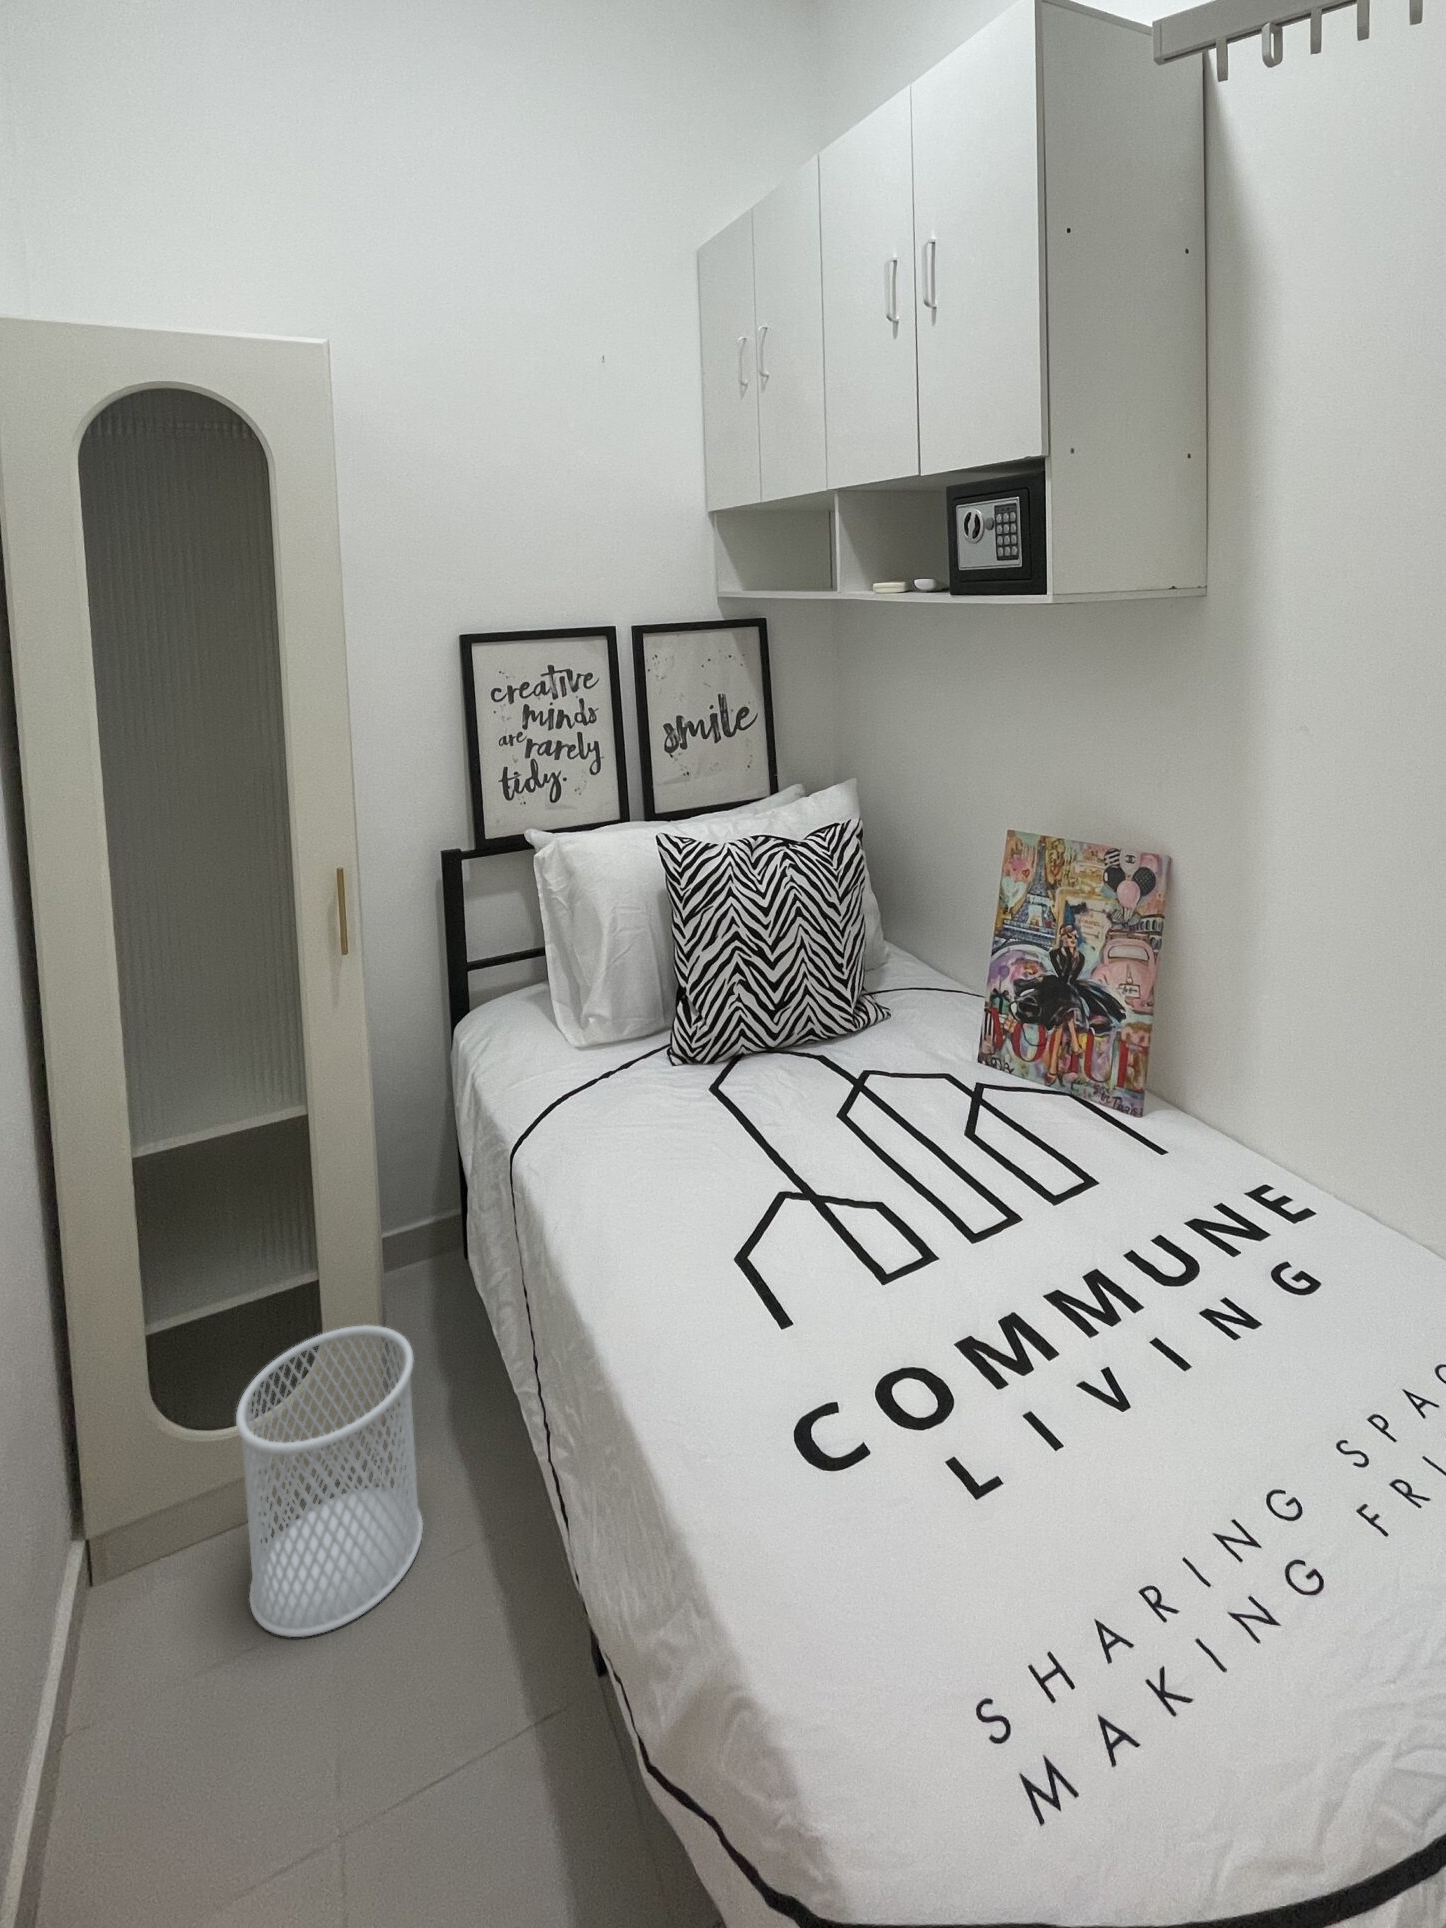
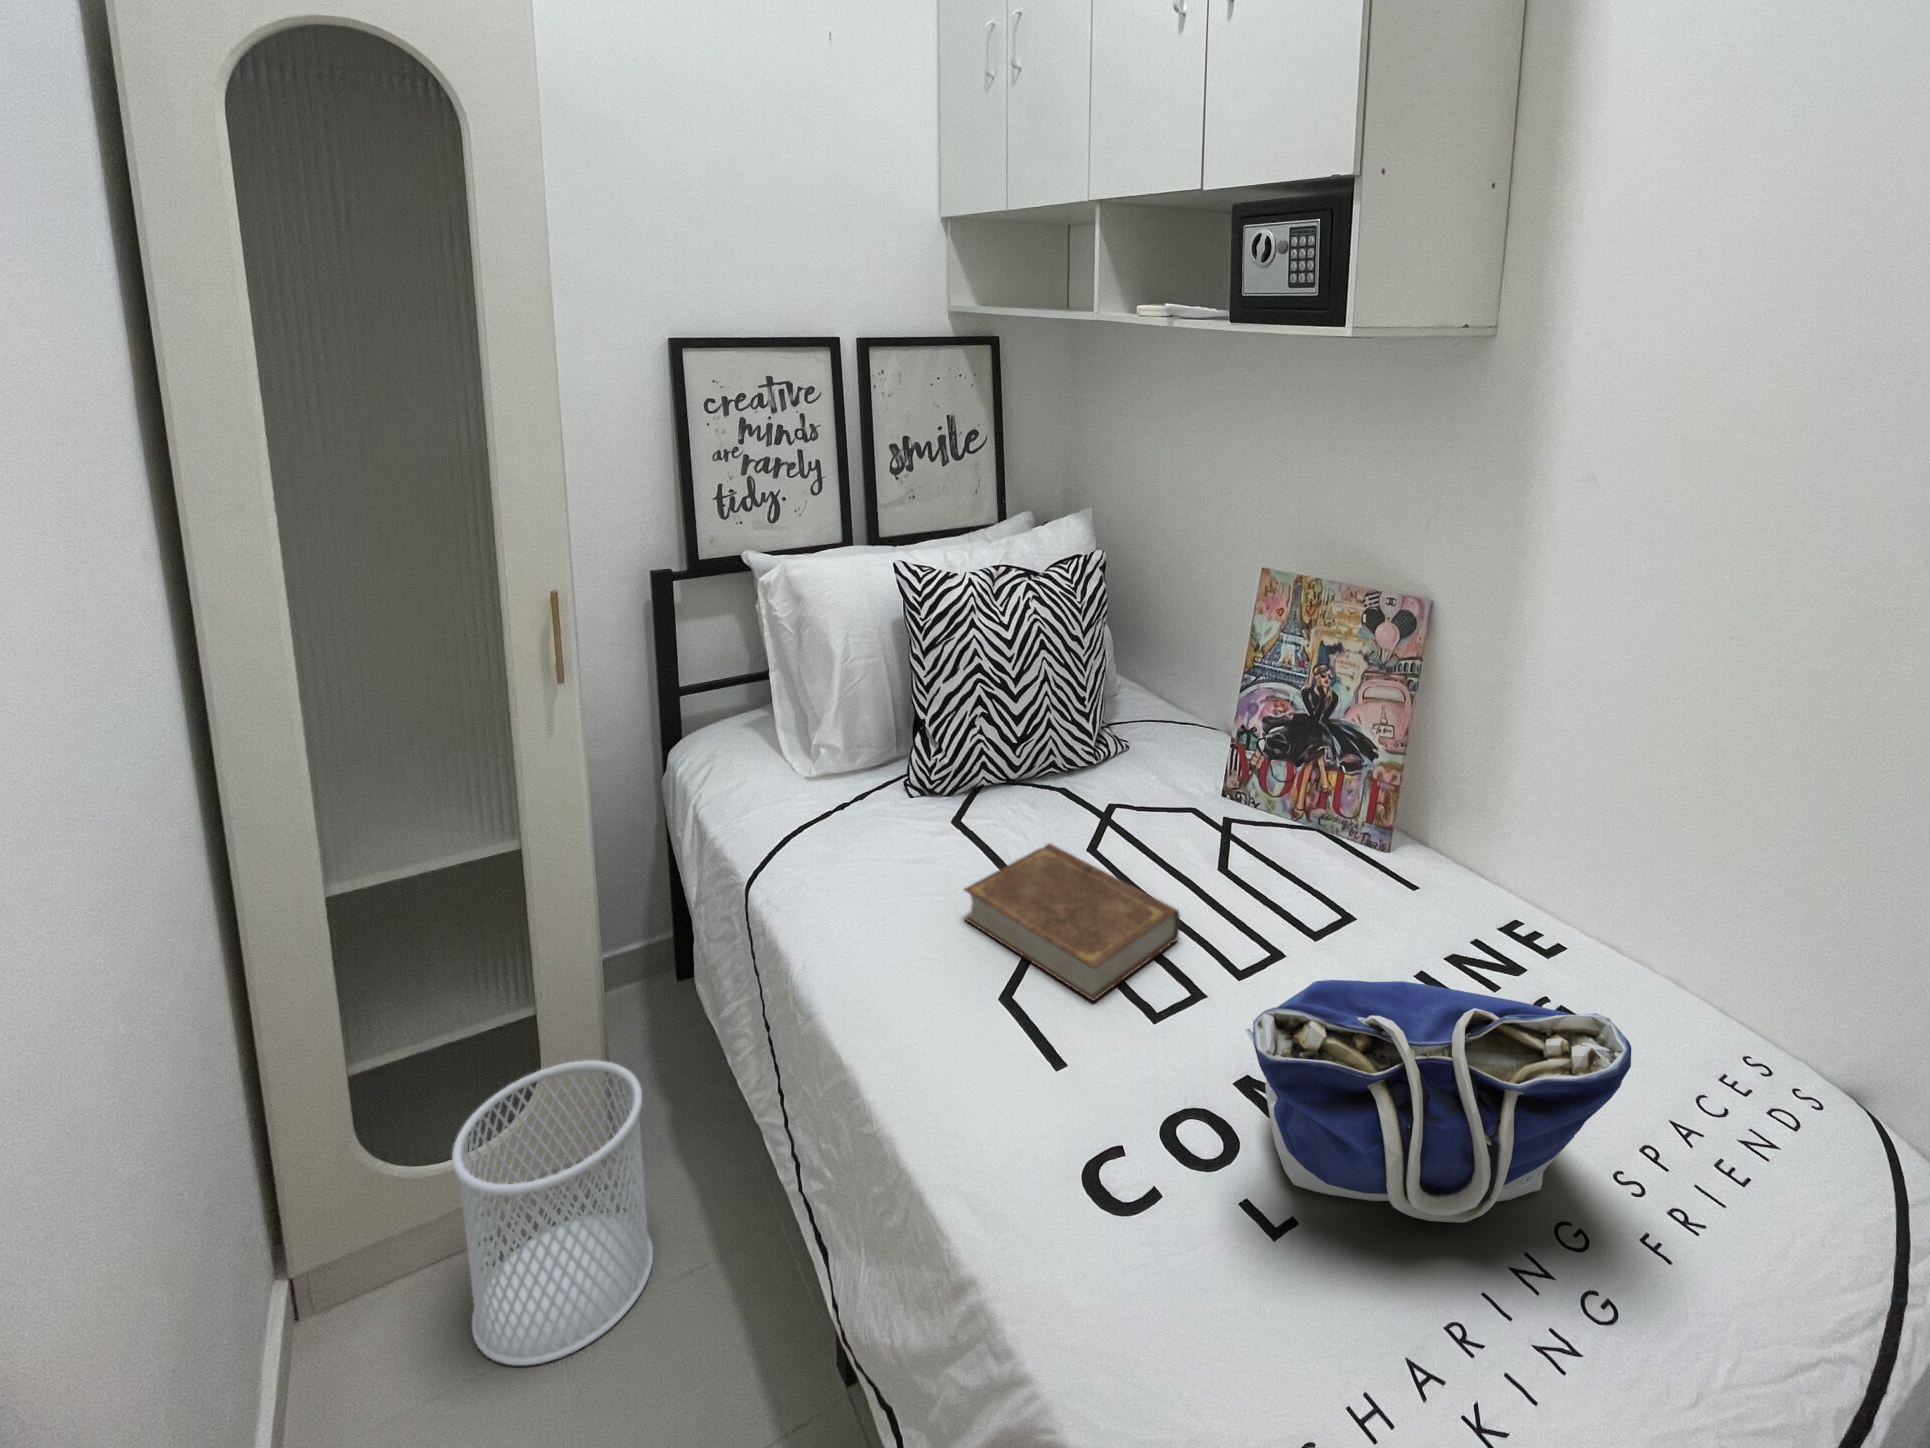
book: none [708,1106,916,1260] -> present [964,844,1180,1001]
tote bag: none [941,1229,1324,1486] -> present [1245,980,1632,1222]

